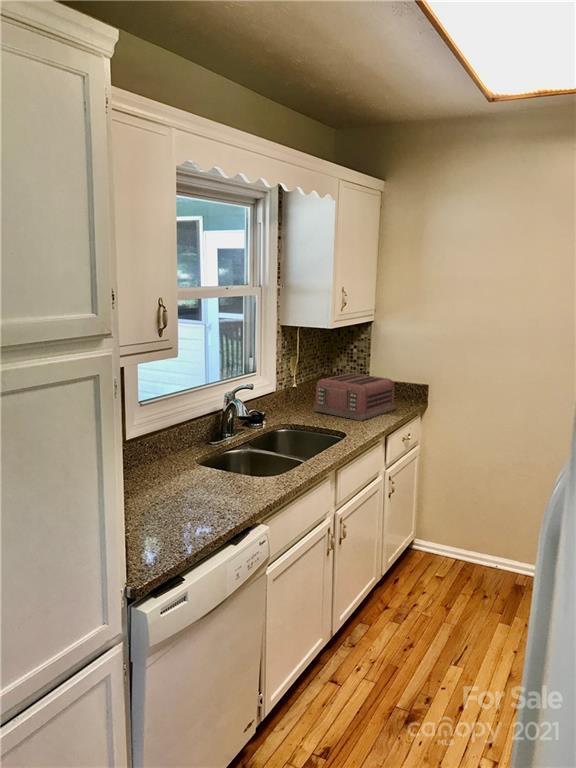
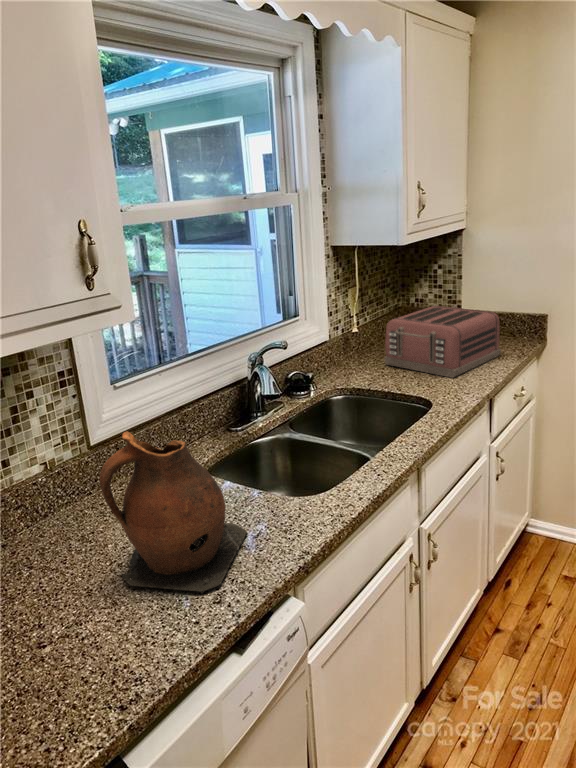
ceramic pitcher: none [154,418,233,515] -> present [100,431,247,594]

